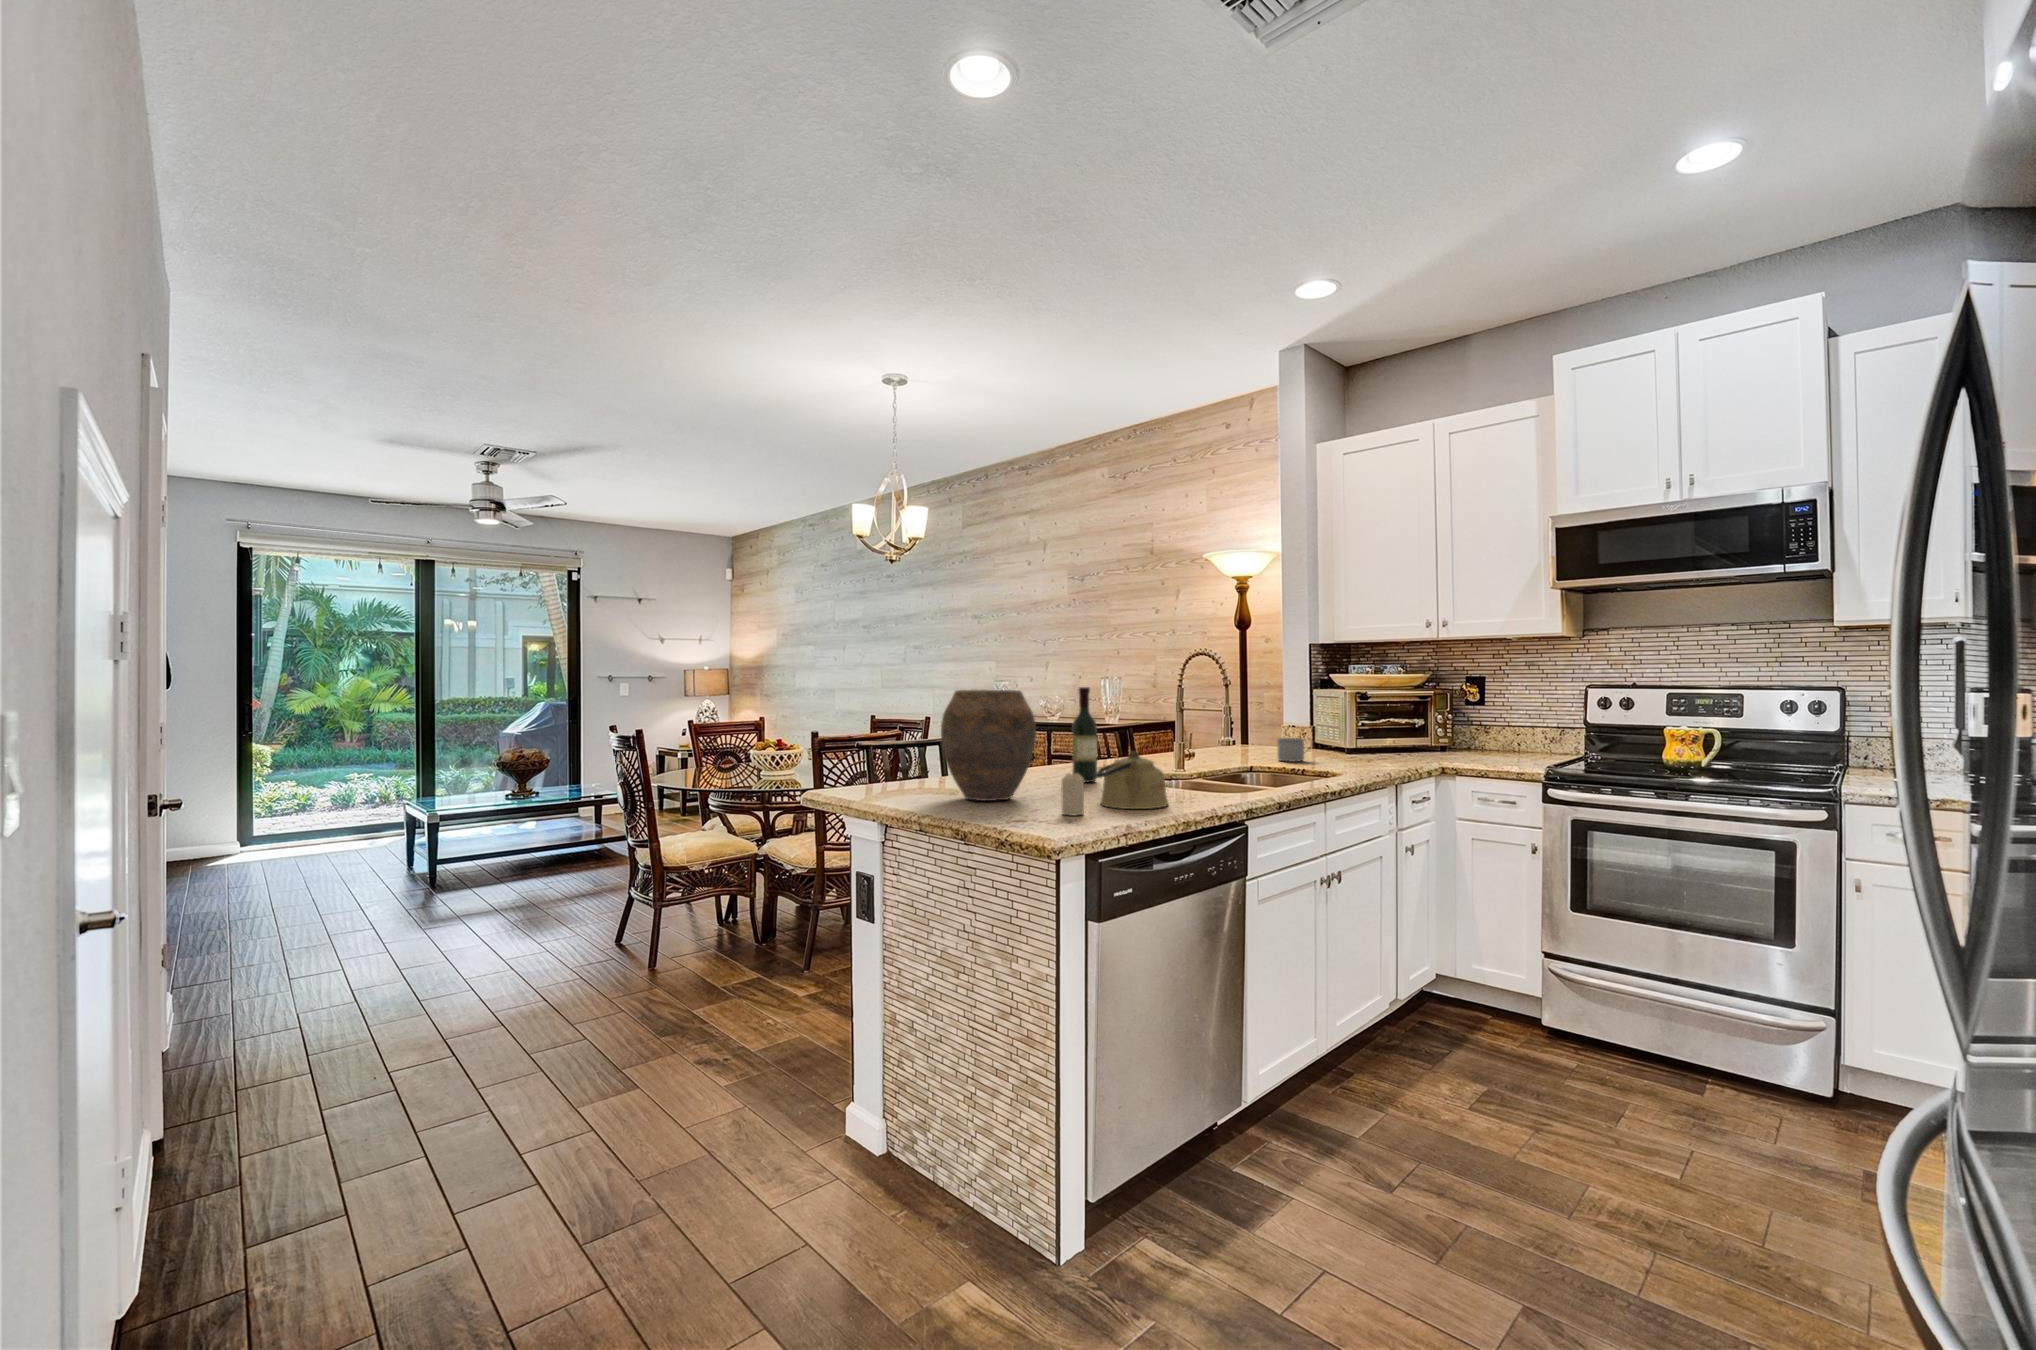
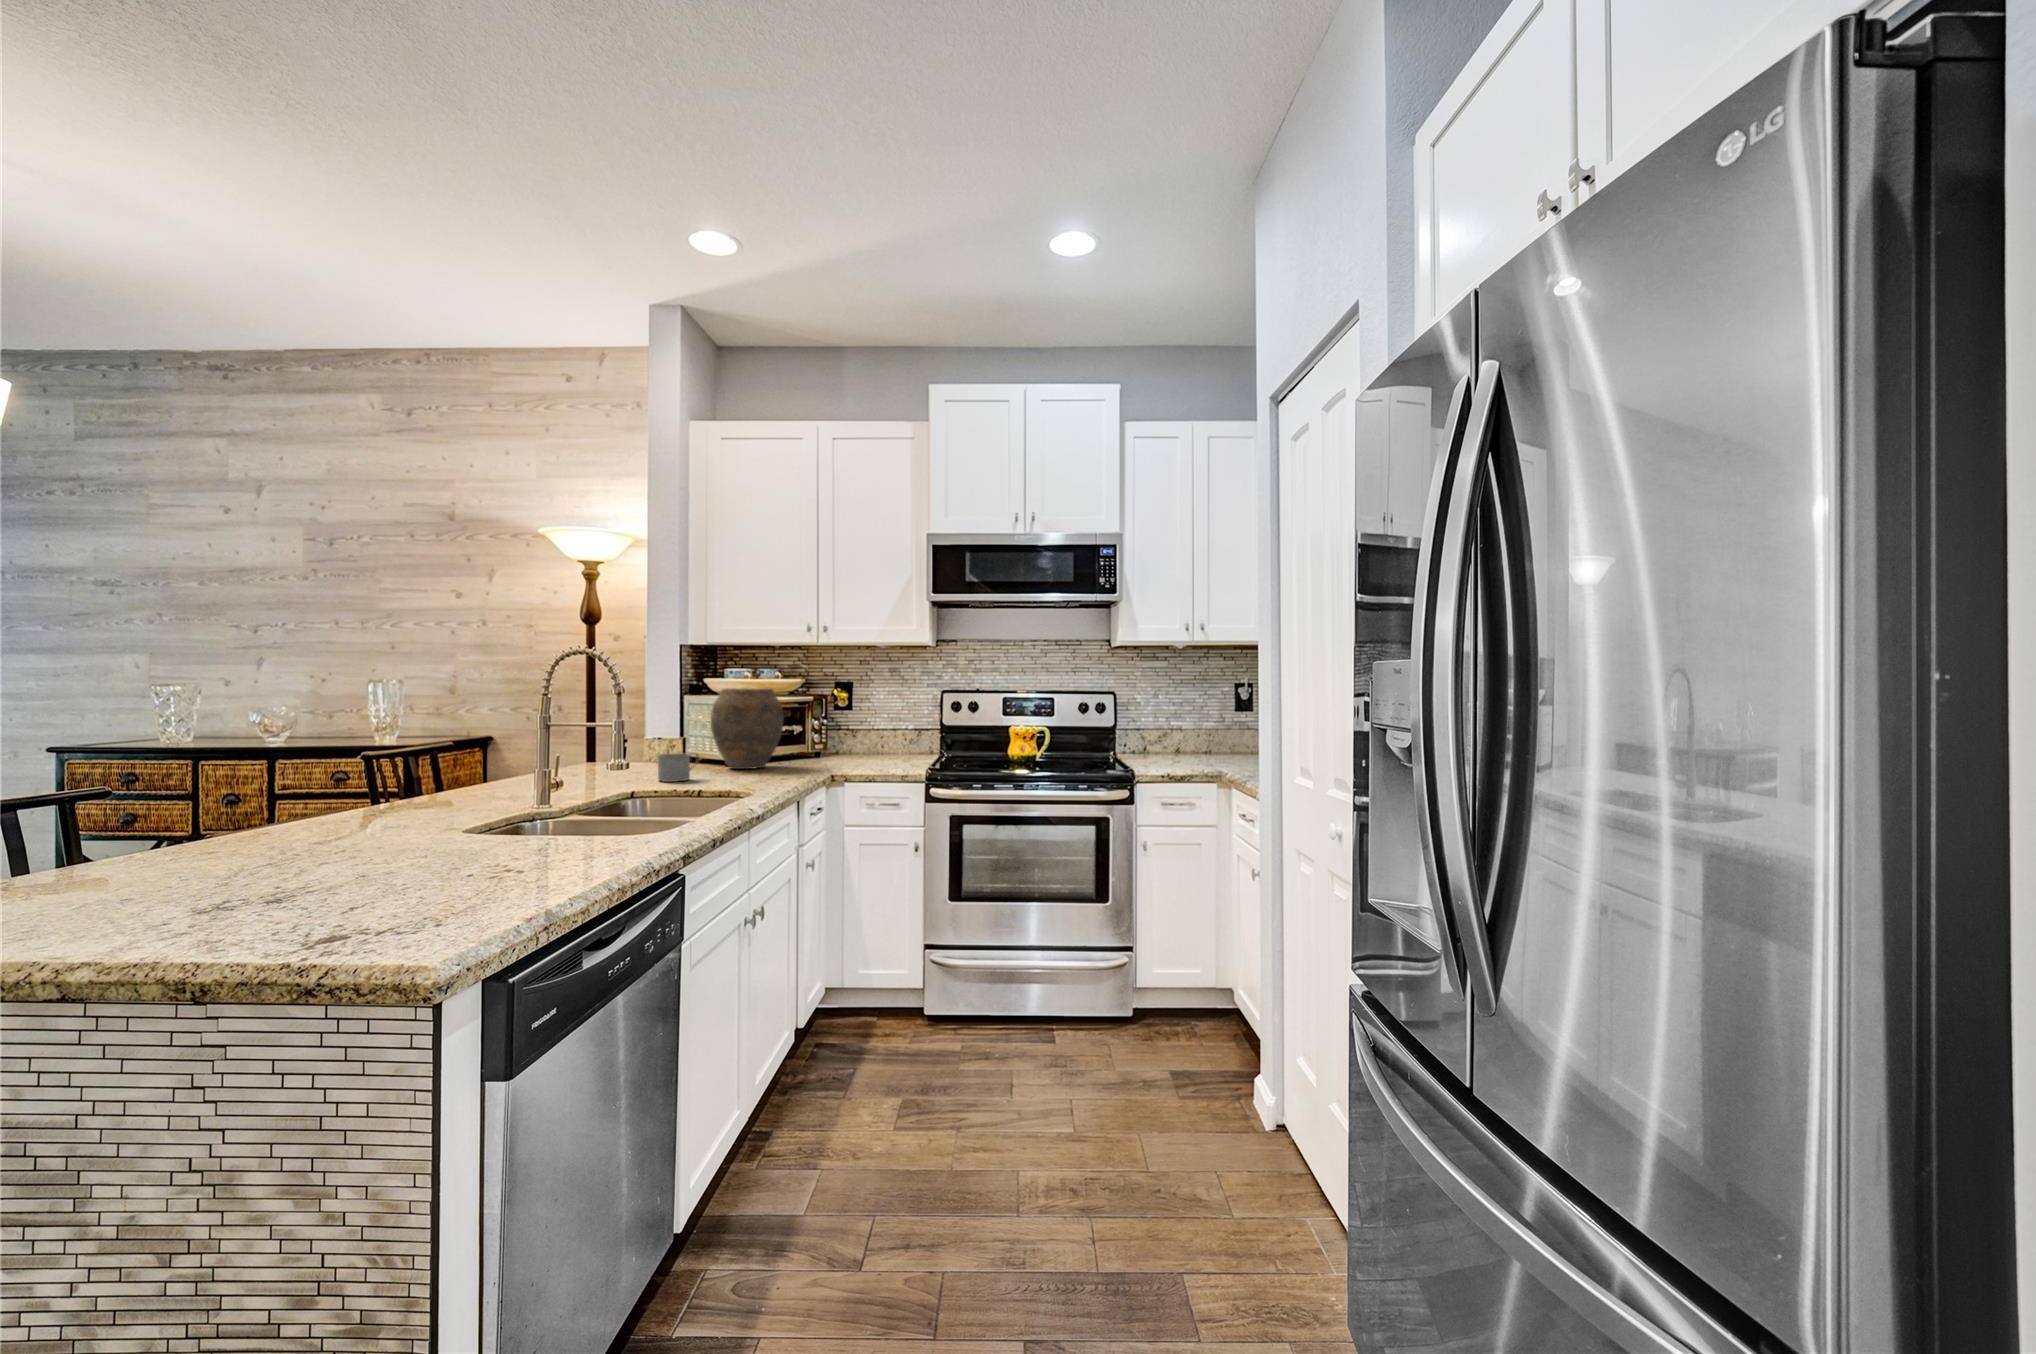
wine bottle: present [1072,687,1097,782] -> none [382,699,428,843]
vase: present [941,690,1036,801] -> present [711,688,784,769]
kettle: present [1096,751,1168,809] -> none [458,793,580,883]
candle: present [1062,773,1084,815] -> none [410,839,454,910]

